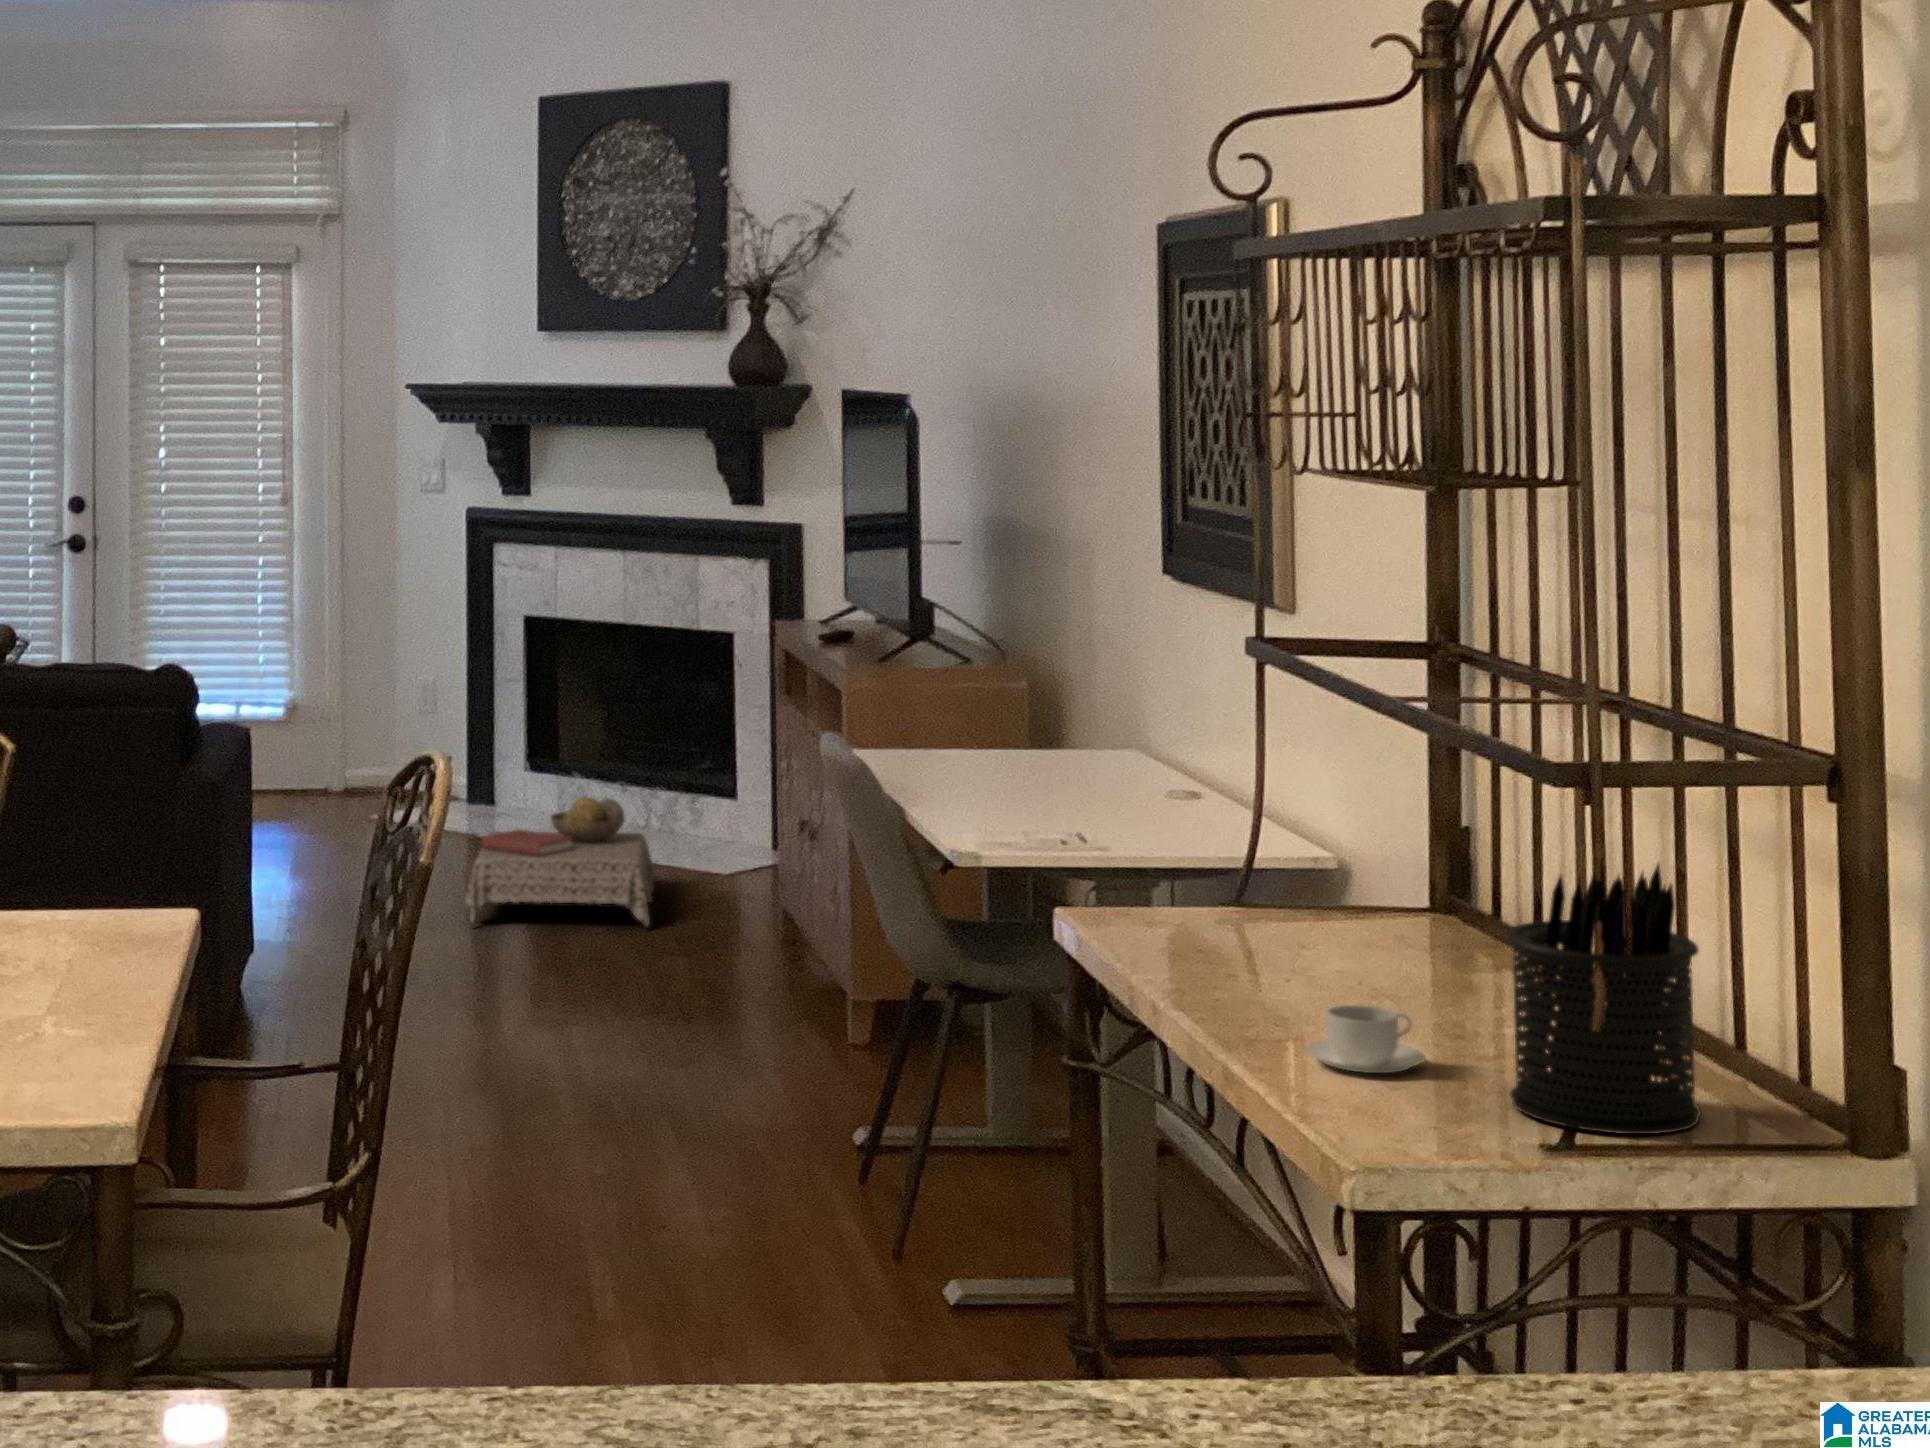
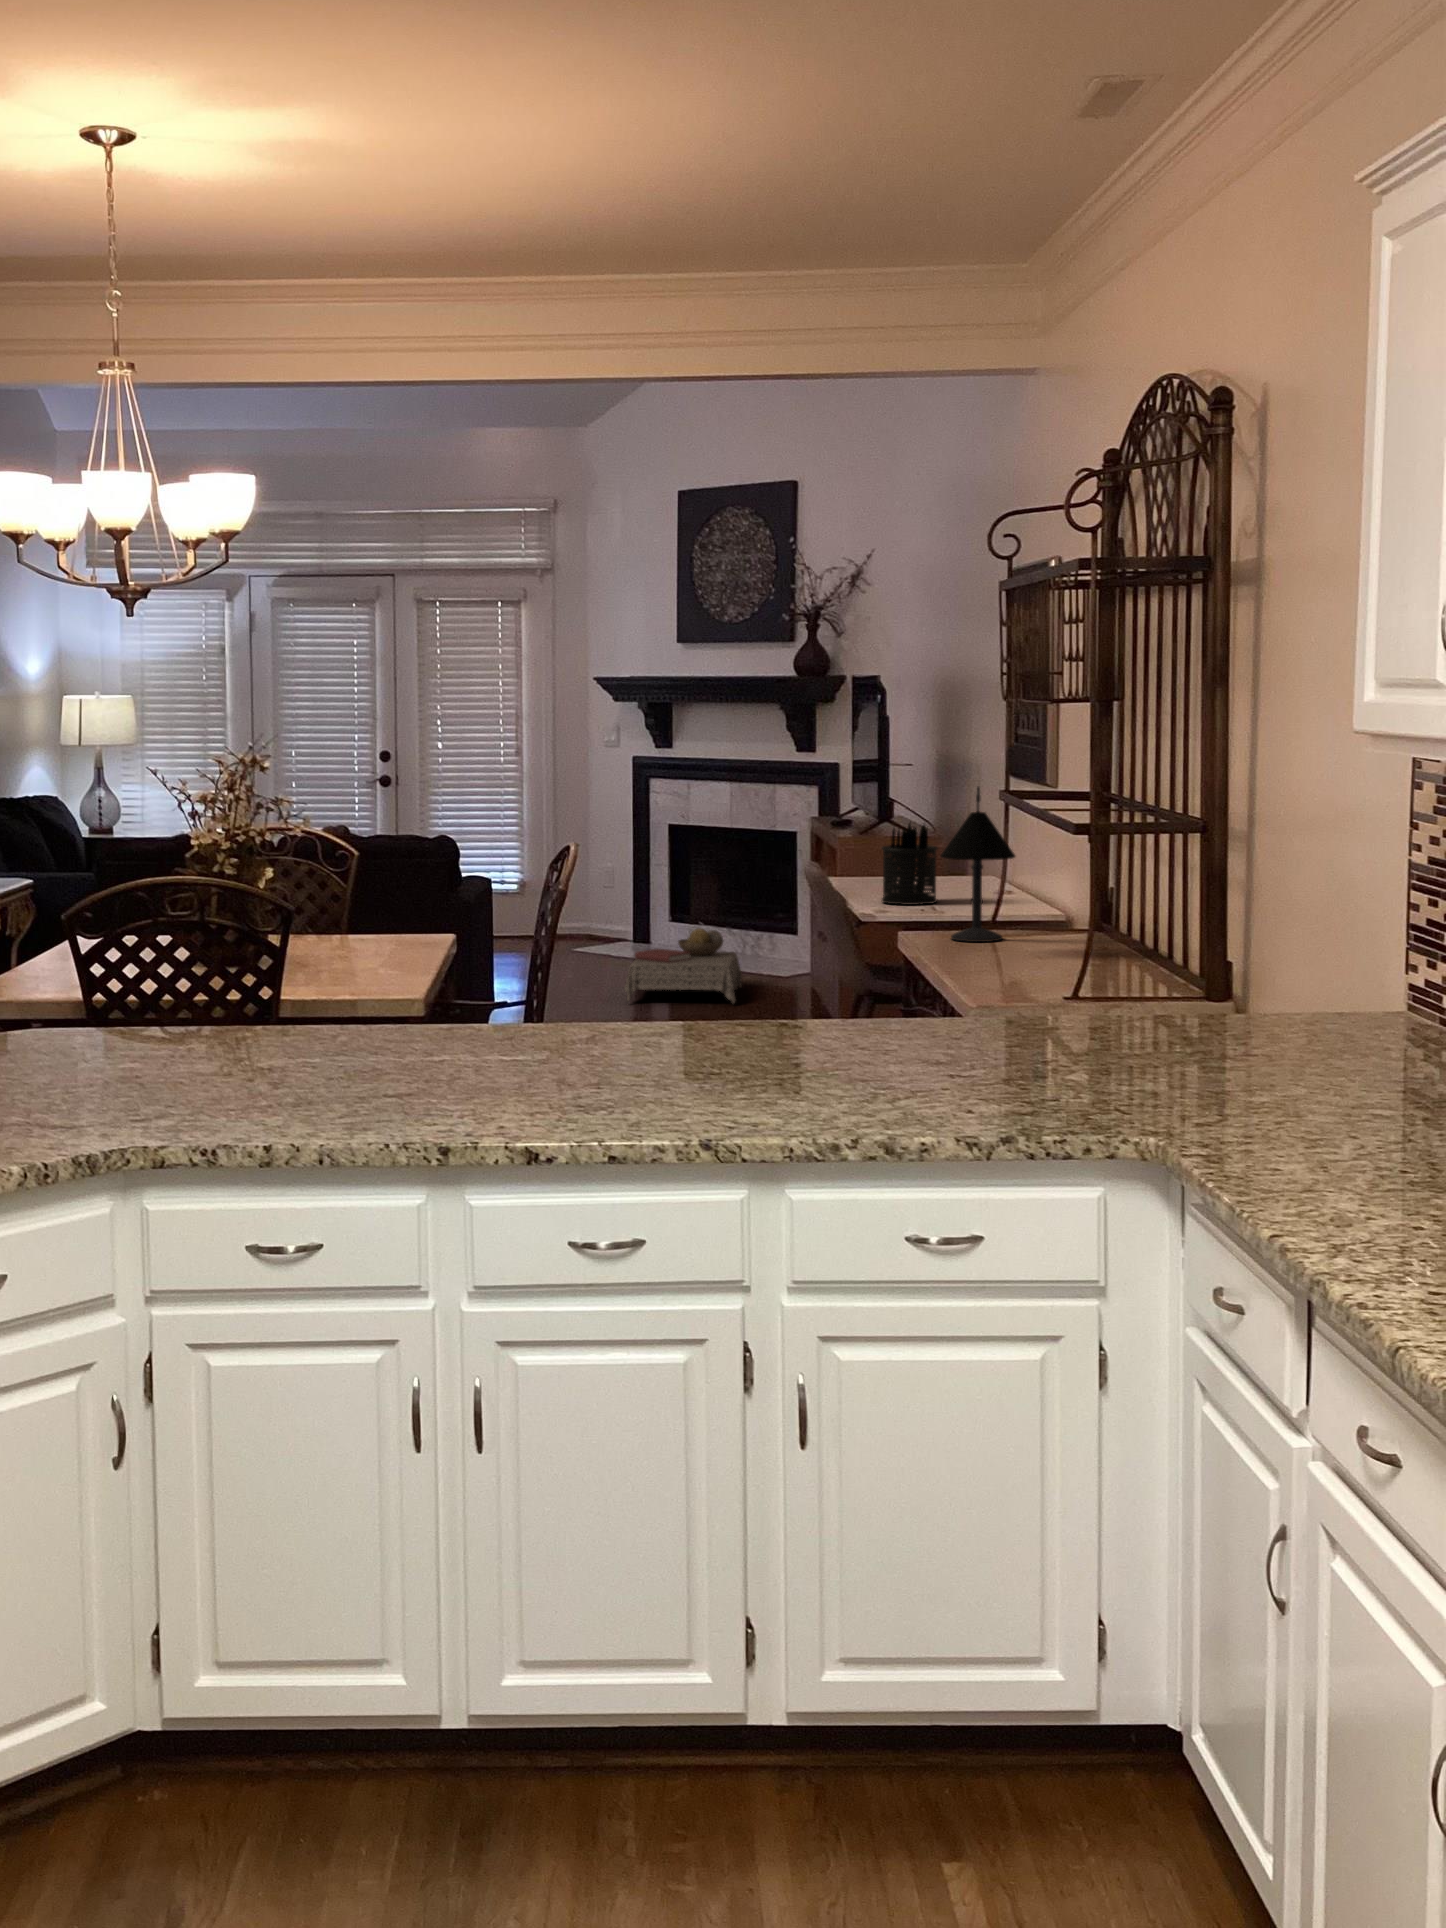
desk lamp: none [1176,632,1332,941] -> present [941,787,1015,942]
pen holder: present [1506,860,1701,1134] -> present [882,824,938,905]
coffee cup: present [1305,1005,1426,1073] -> none [970,950,1024,977]

